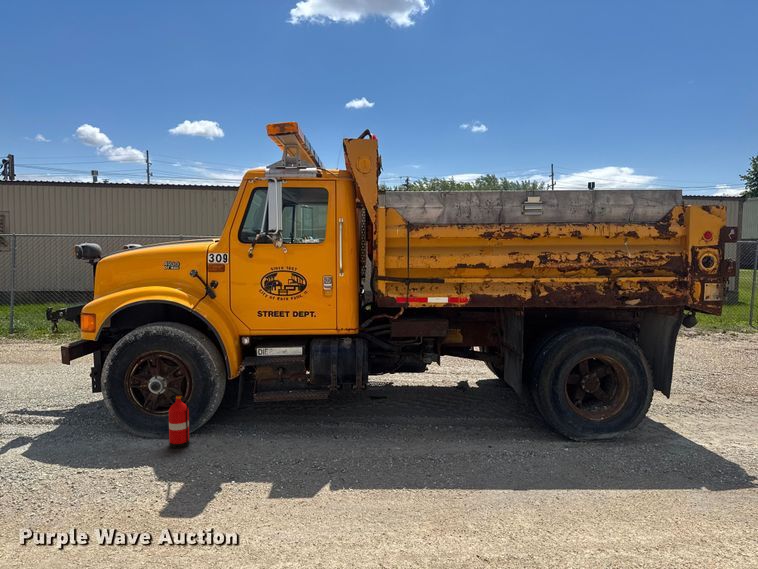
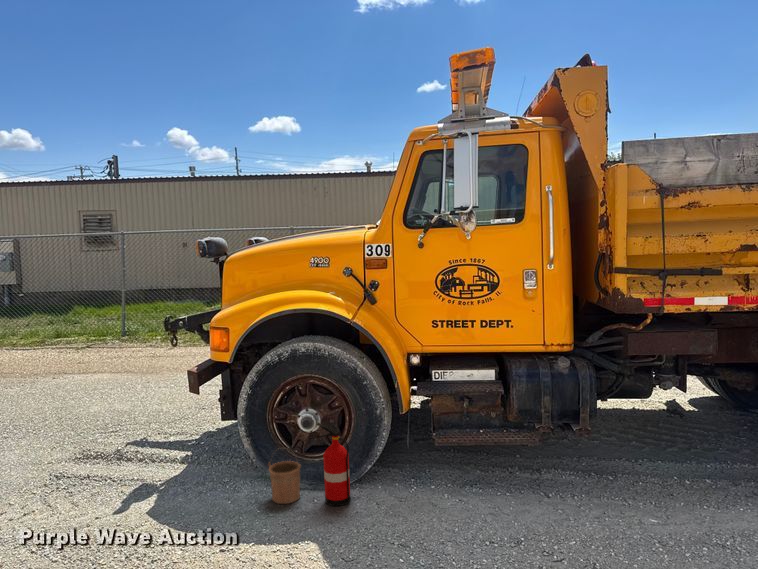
bucket: none [124,406,151,449] -> present [268,449,301,504]

